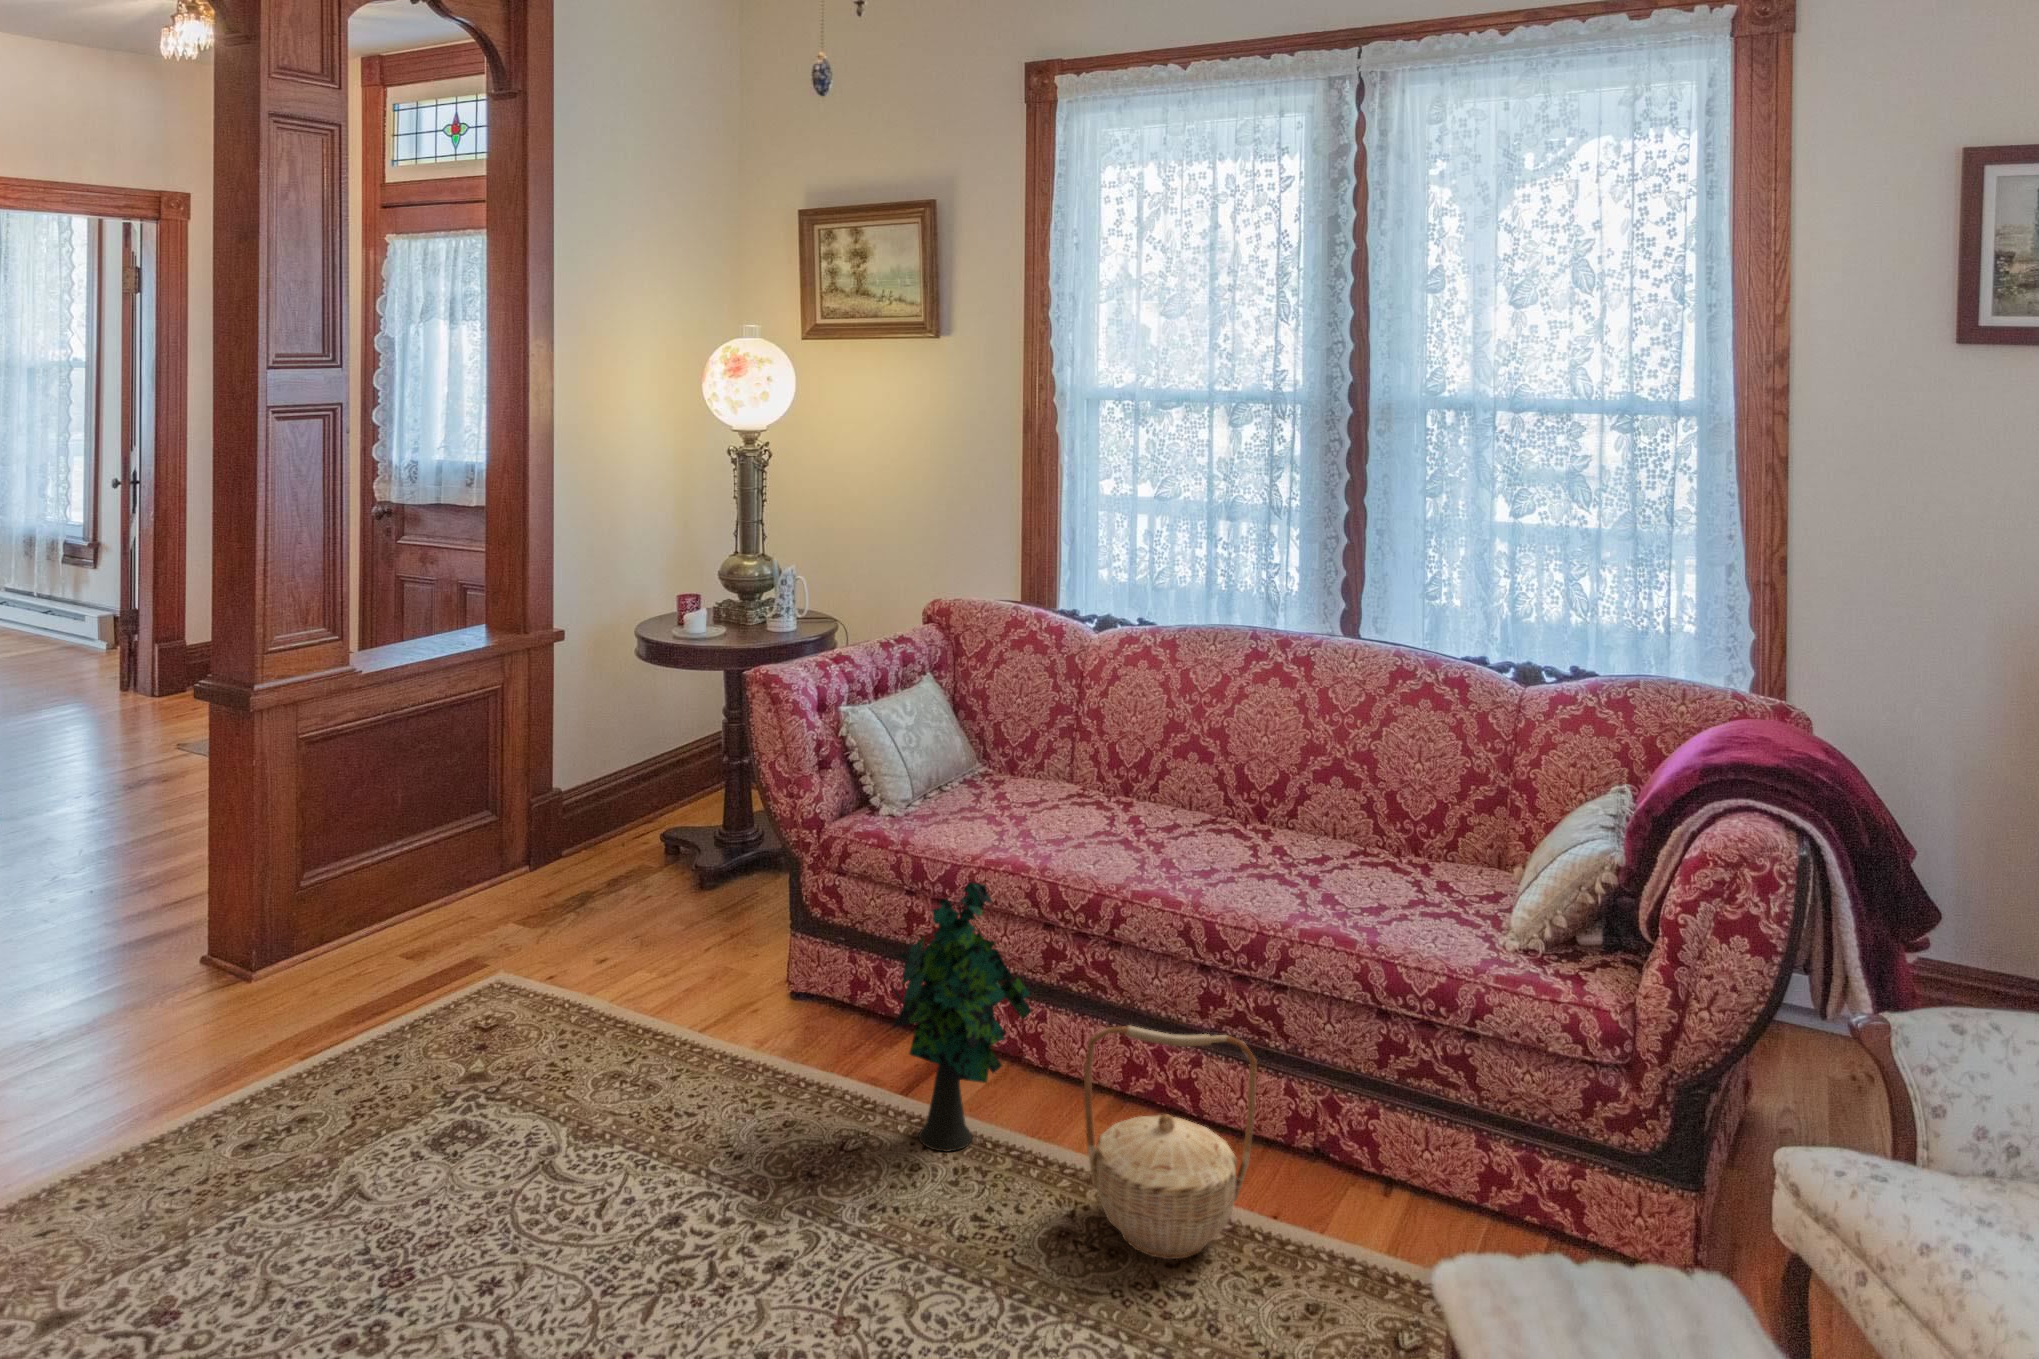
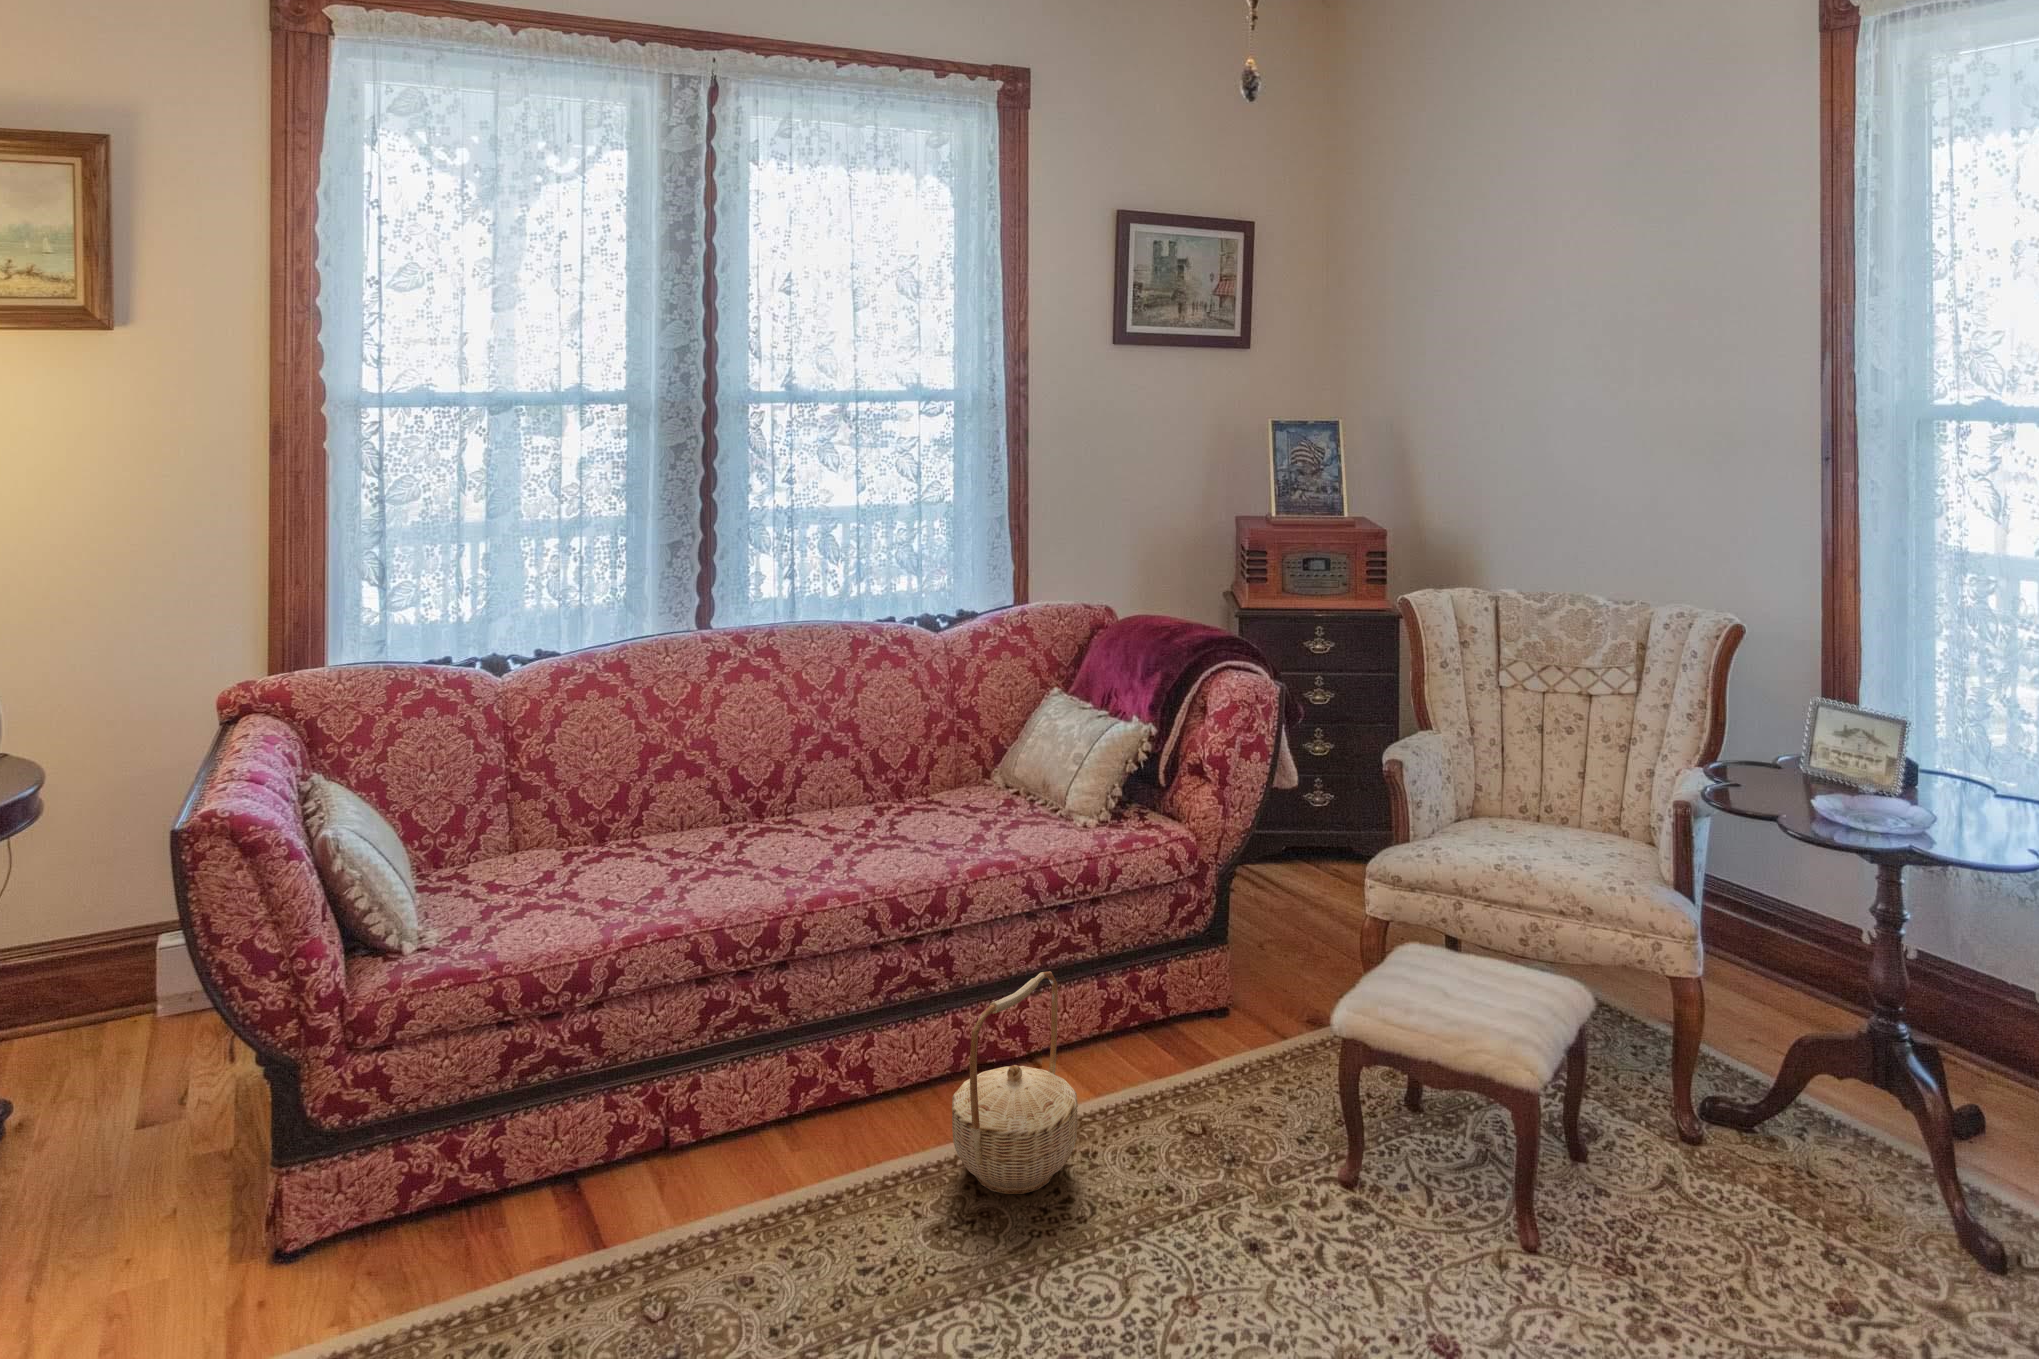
decorative plant: present [893,882,1032,1151] -> none [681,947,855,1254]

